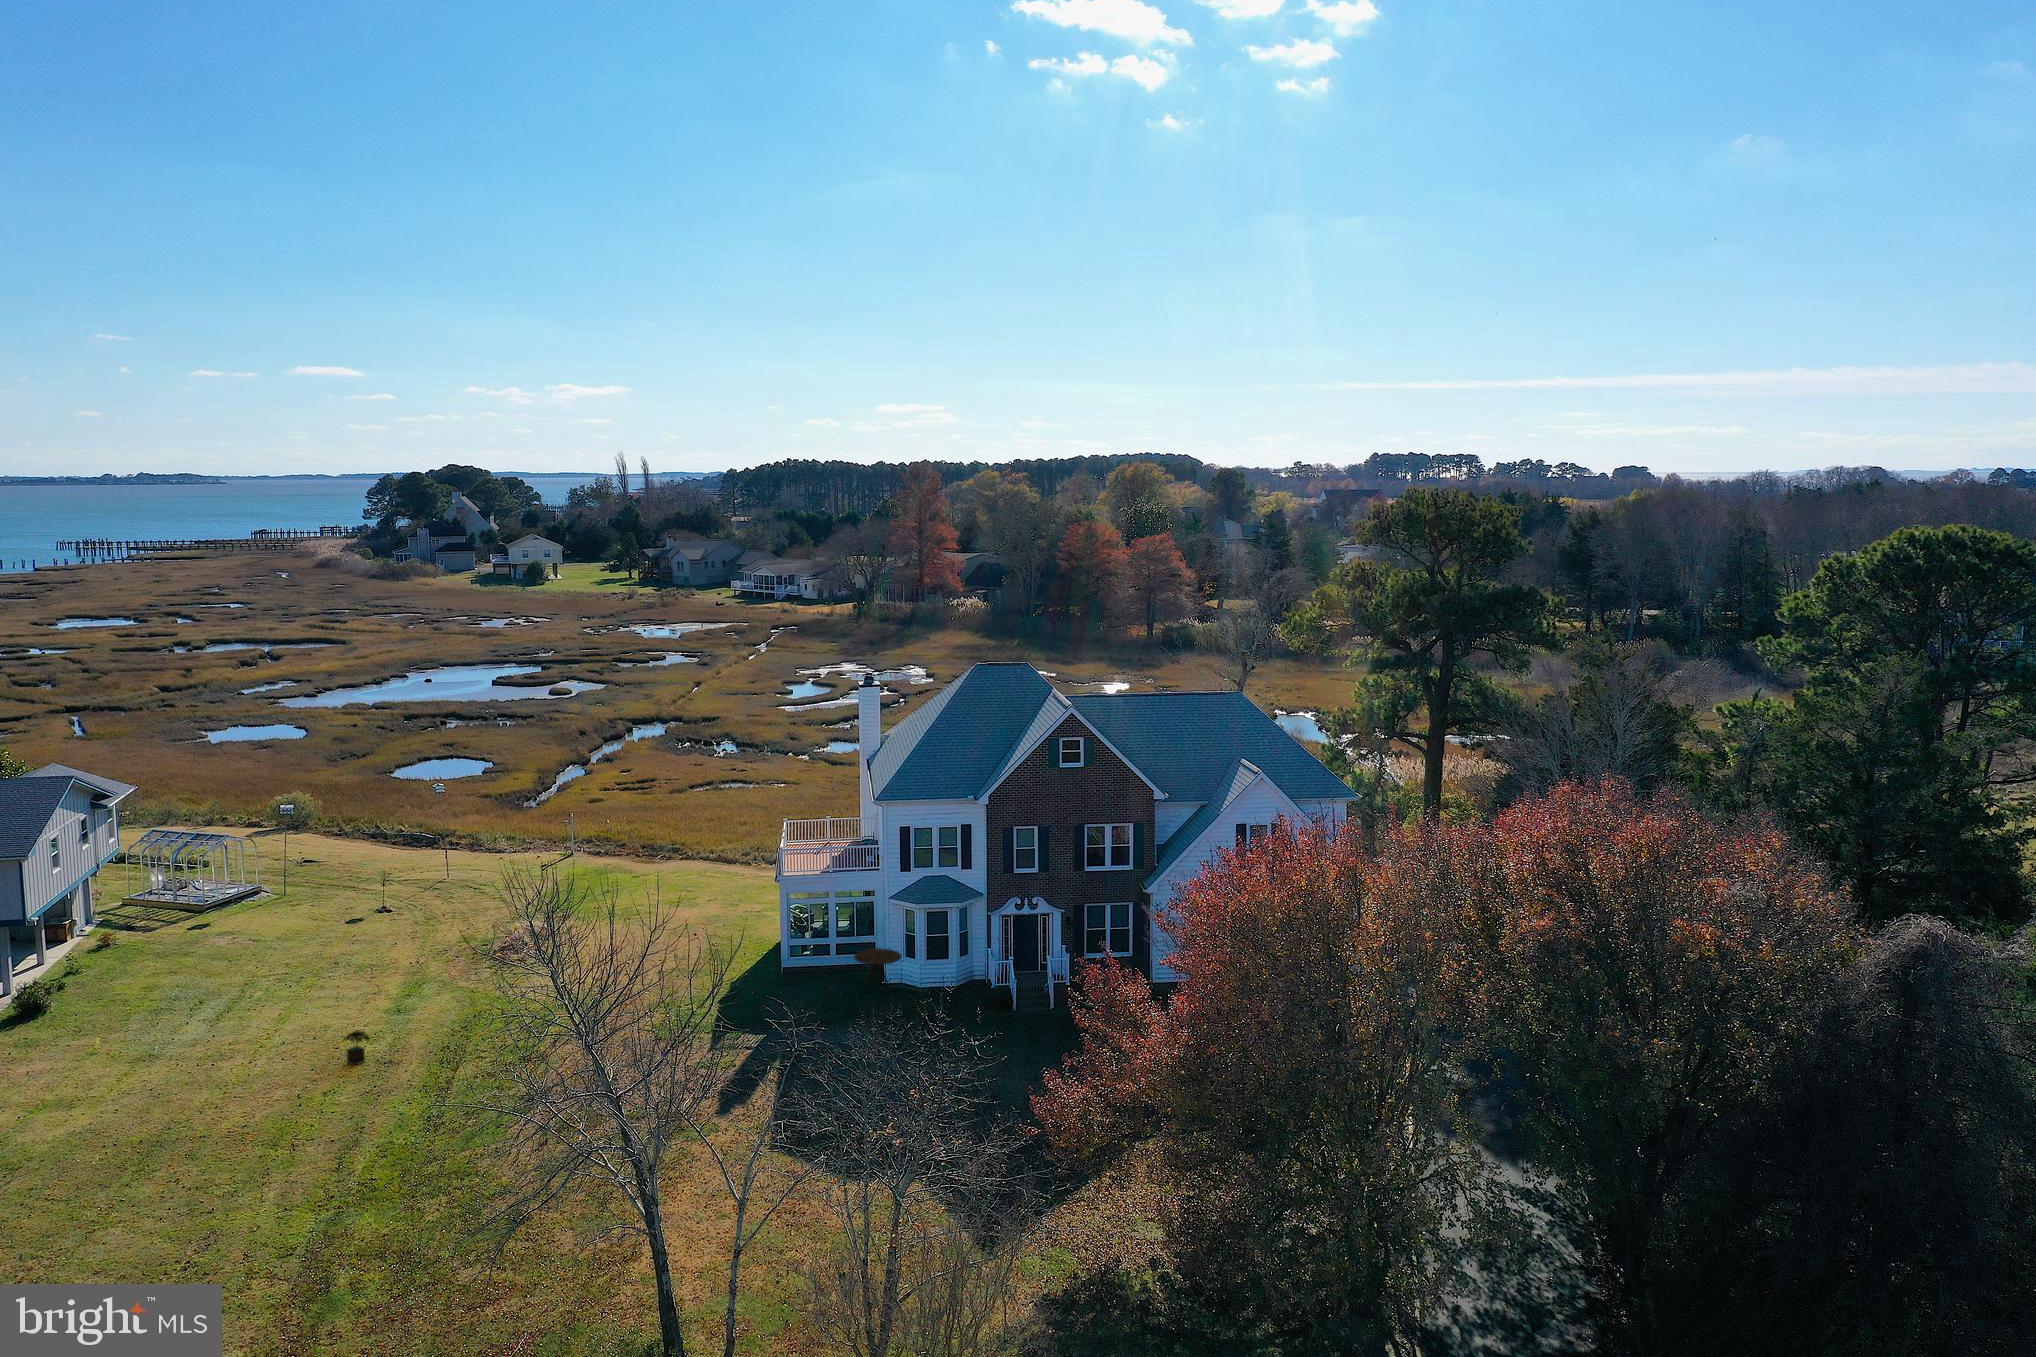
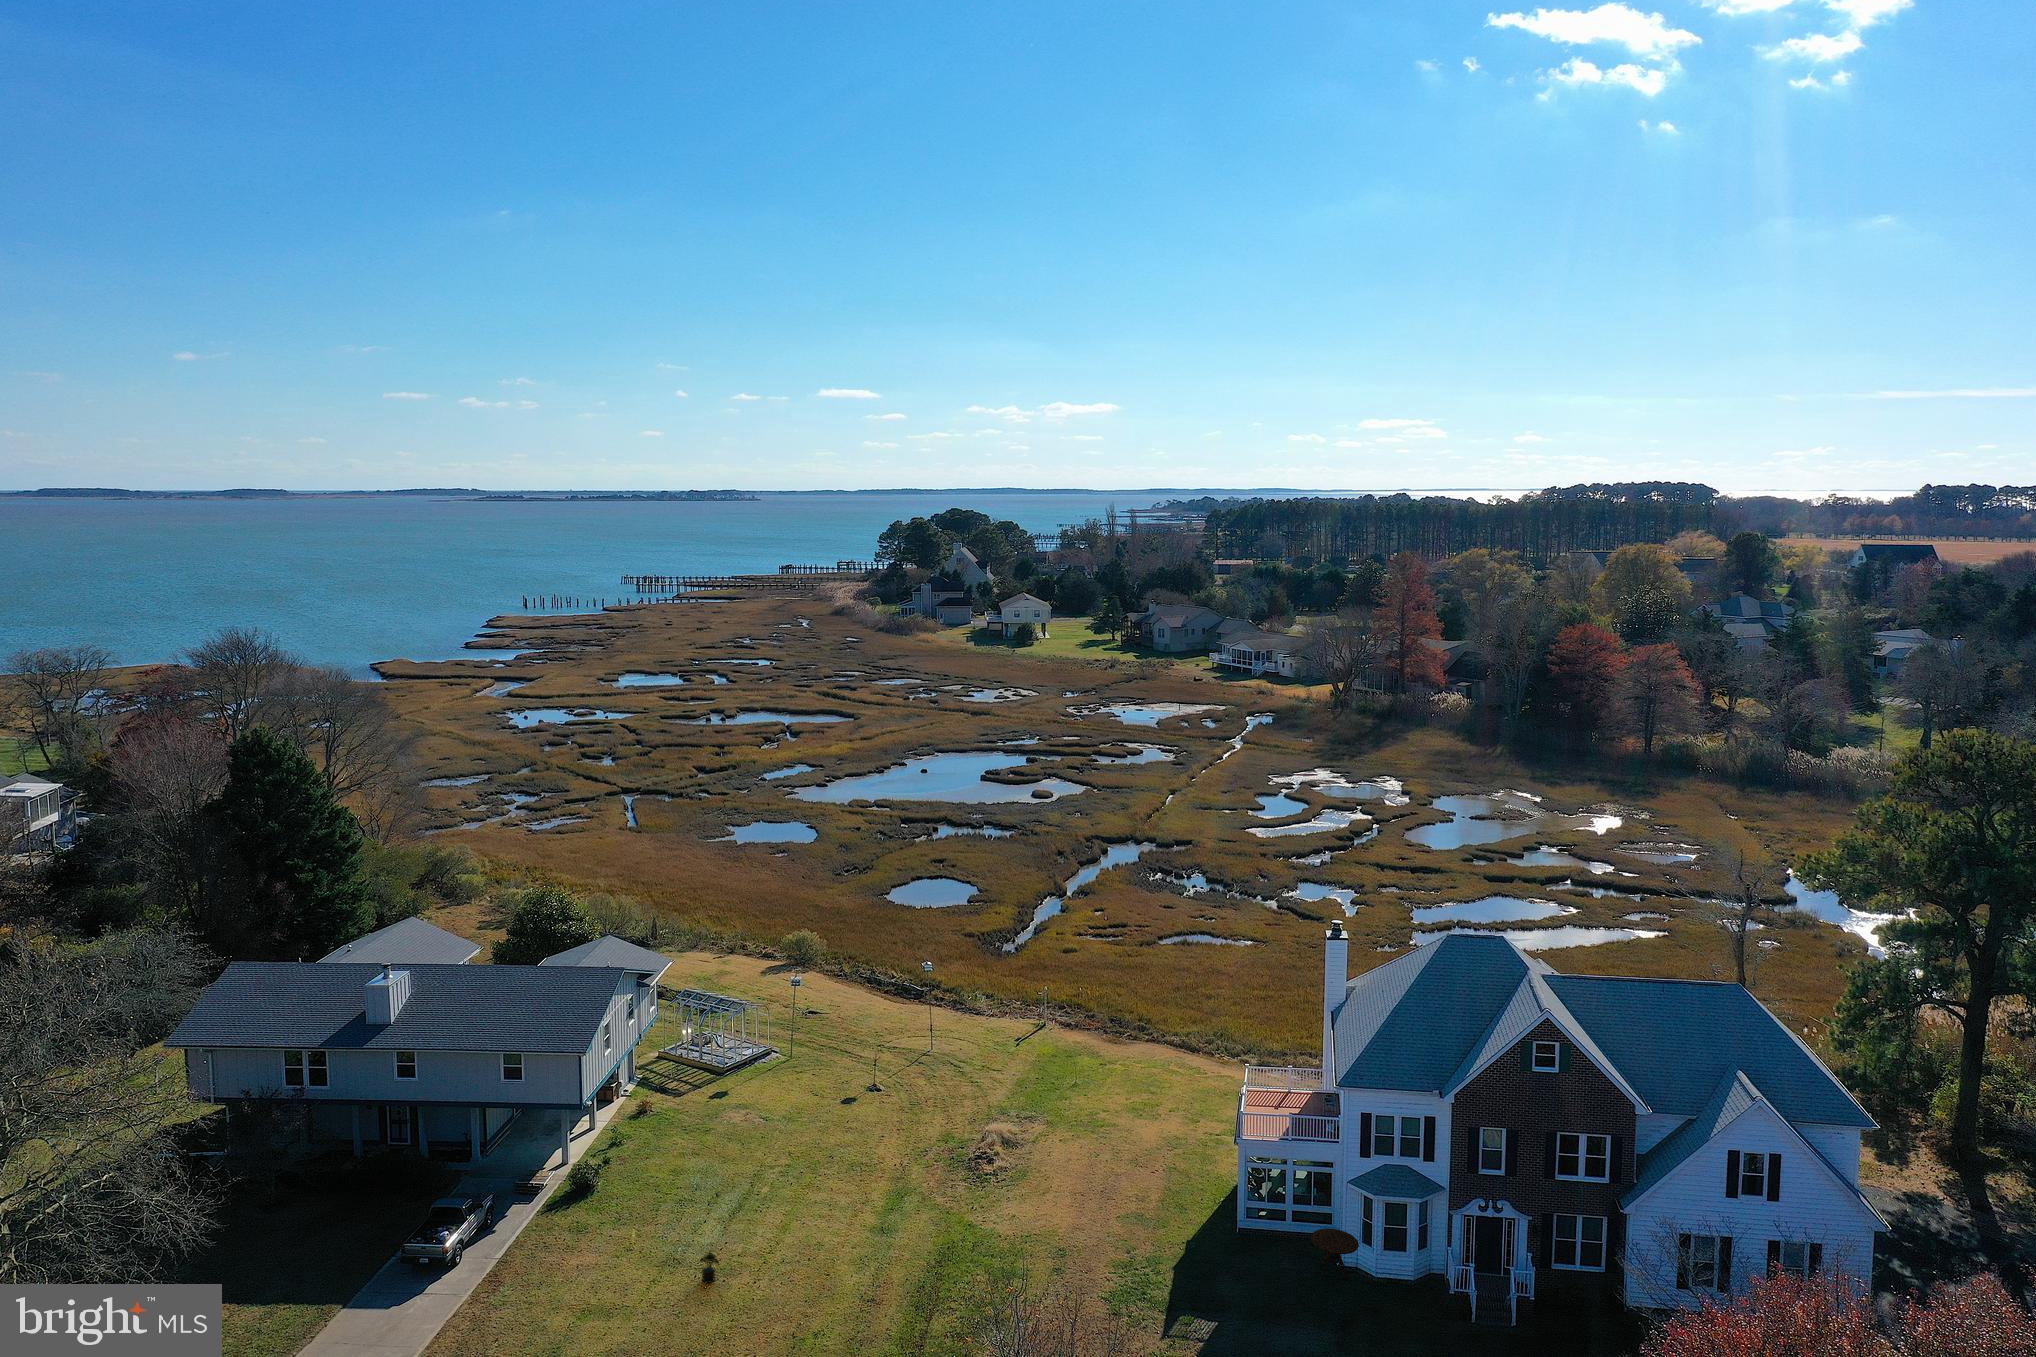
potted tree: present [344,1030,370,1065] -> present [700,1253,719,1284]

